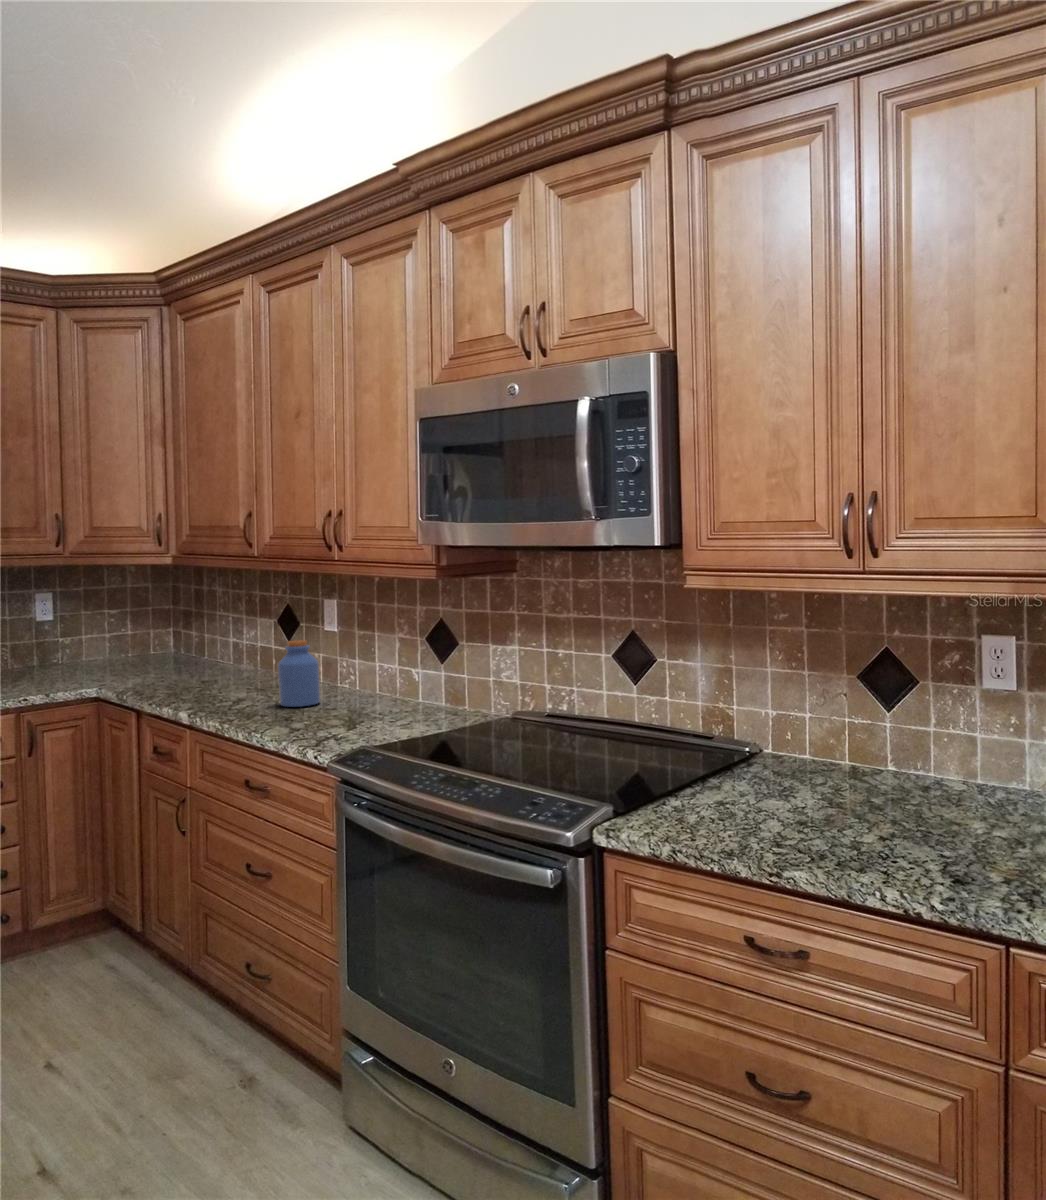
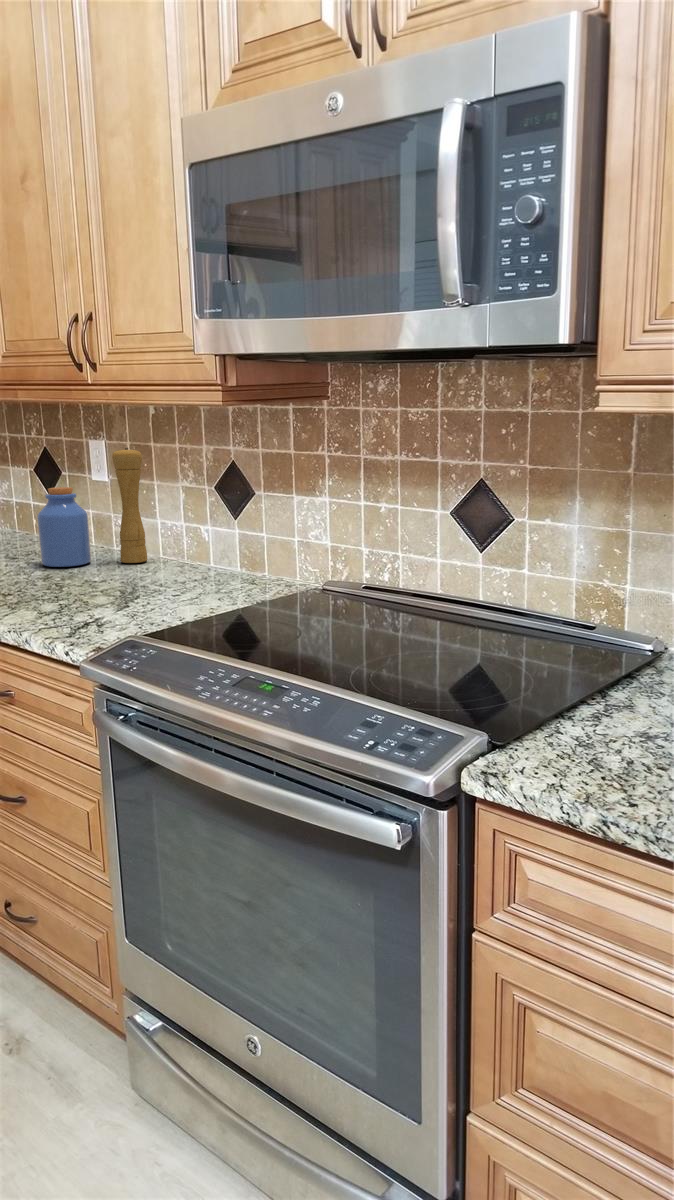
pepper mill: none [340,607,368,703] -> present [112,448,147,563]

